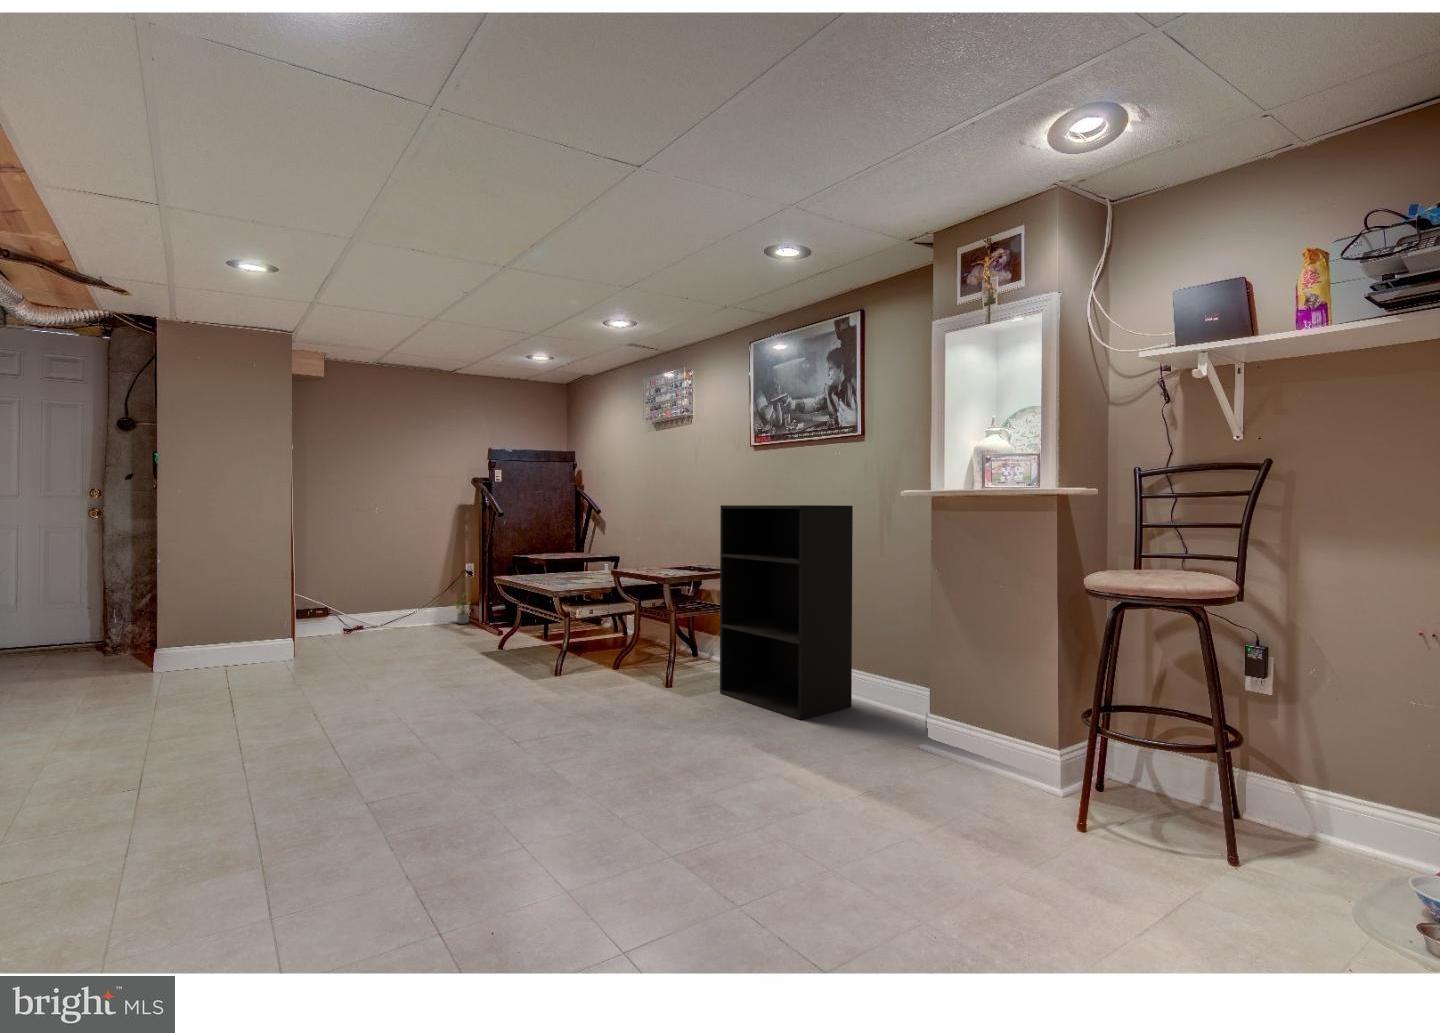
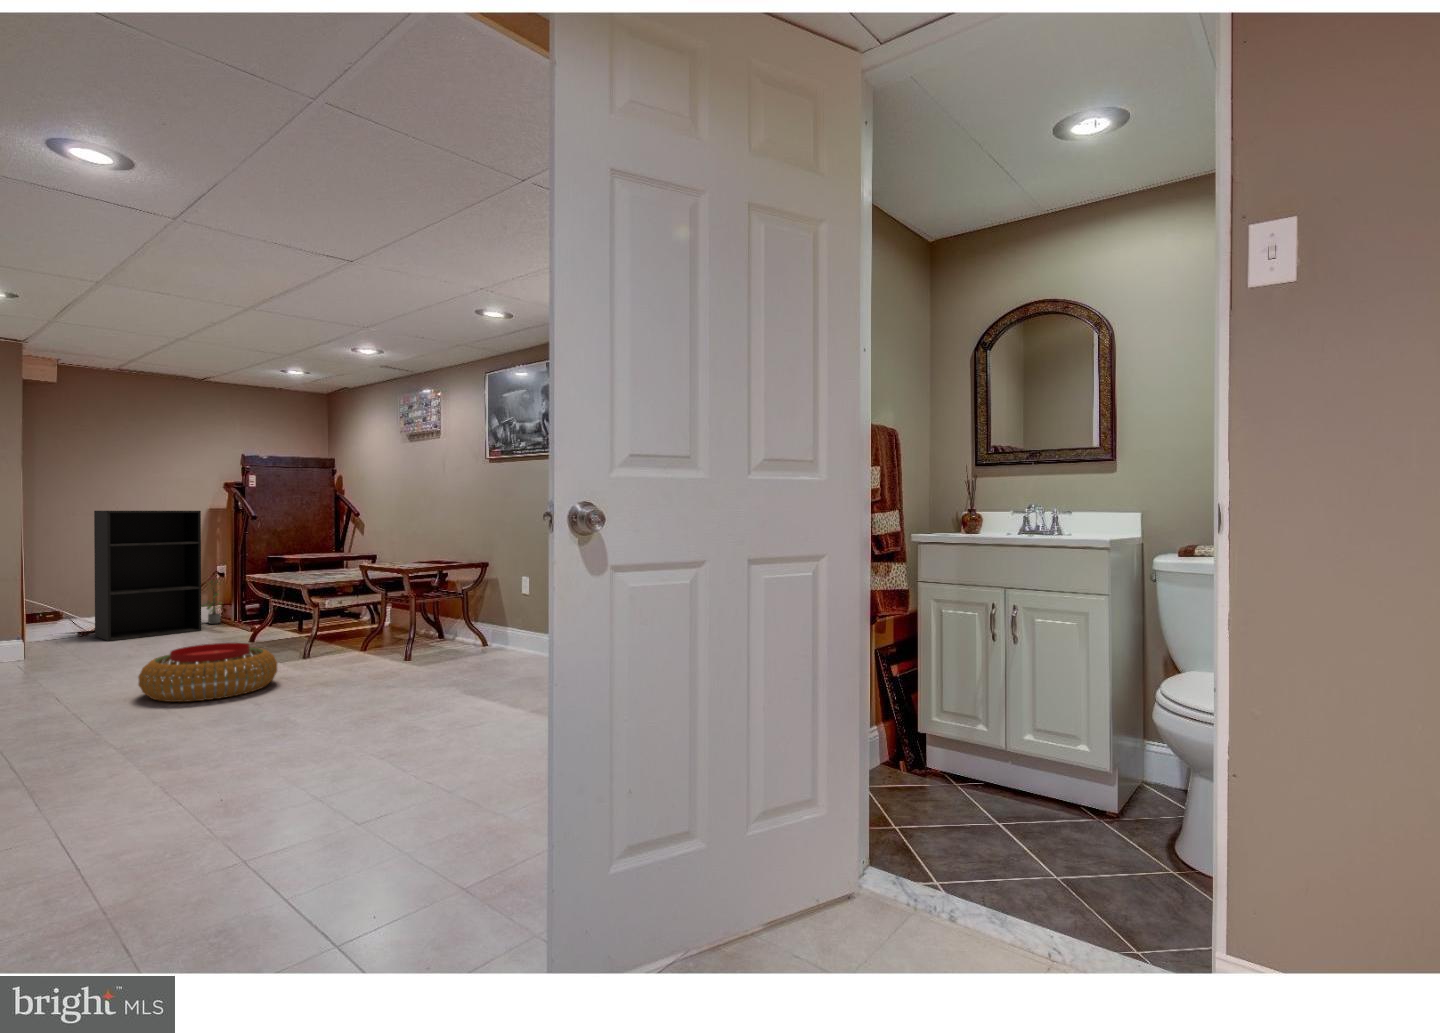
bookshelf: present [720,505,853,720] -> present [94,511,201,641]
pouf: none [385,663,531,739] -> present [138,643,277,702]

